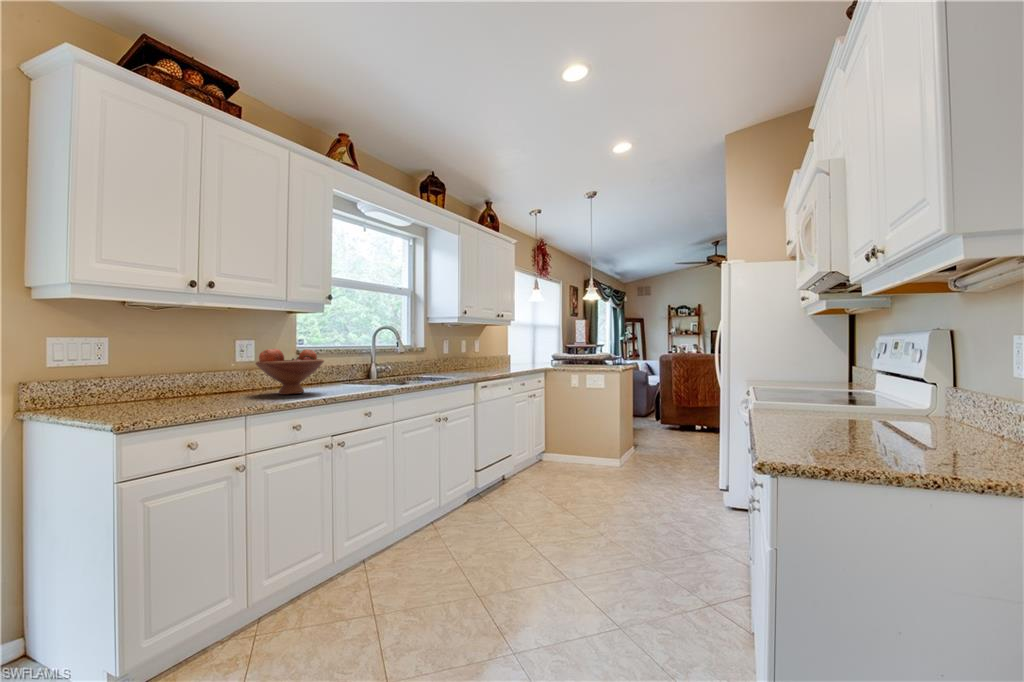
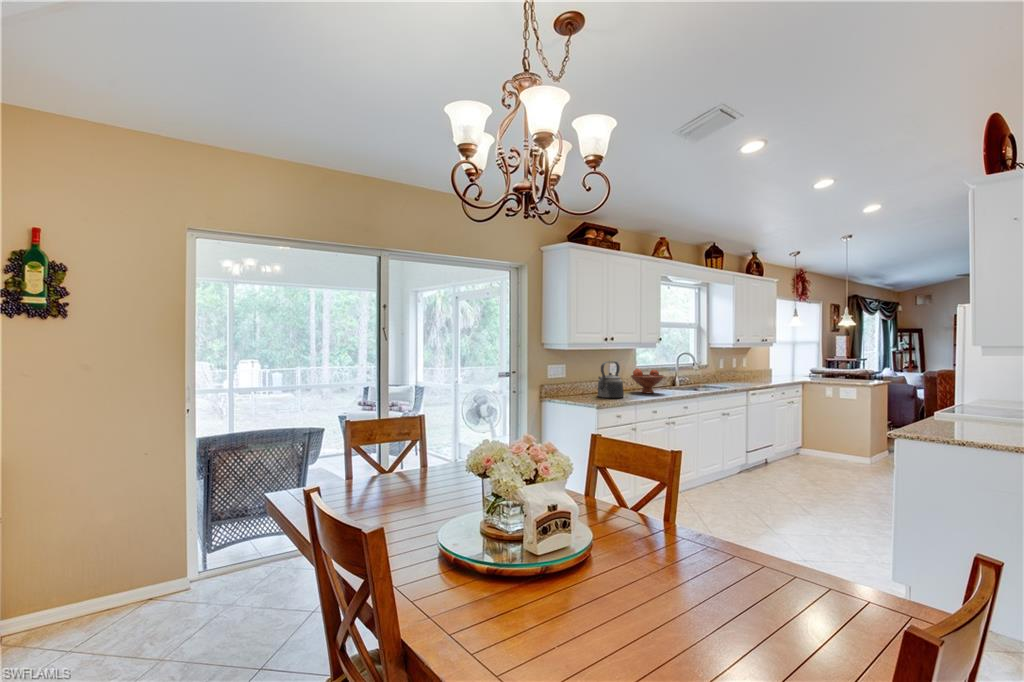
kettle: none [130,328,212,410] -> present [598,361,624,398]

